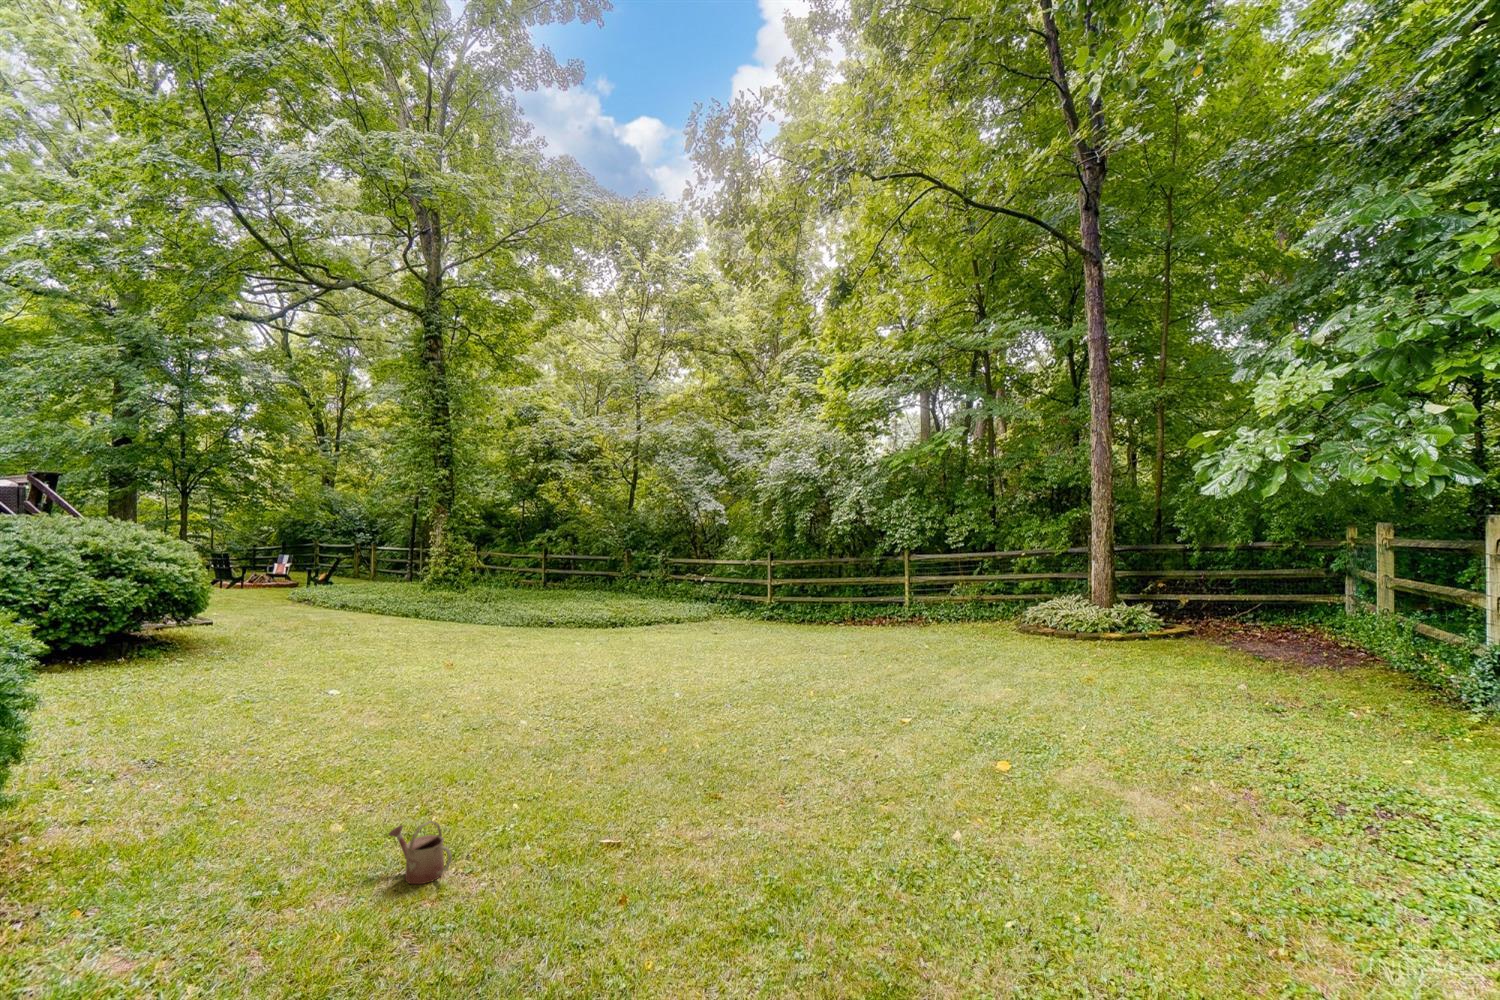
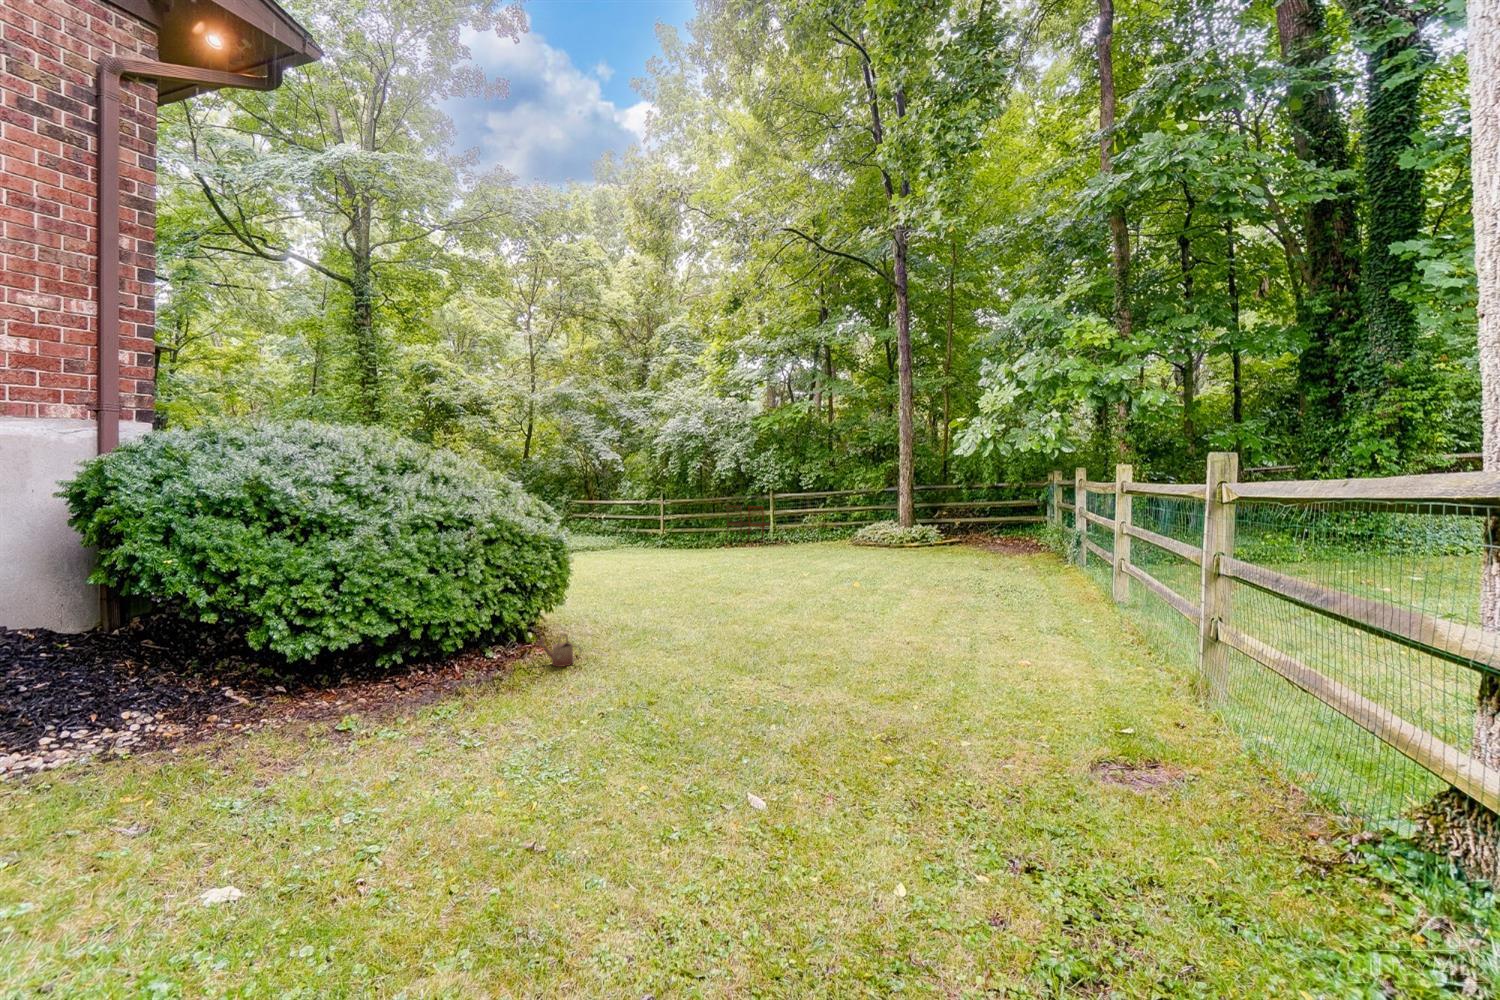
chair: none [847,568,907,620] -> present [726,505,770,542]

